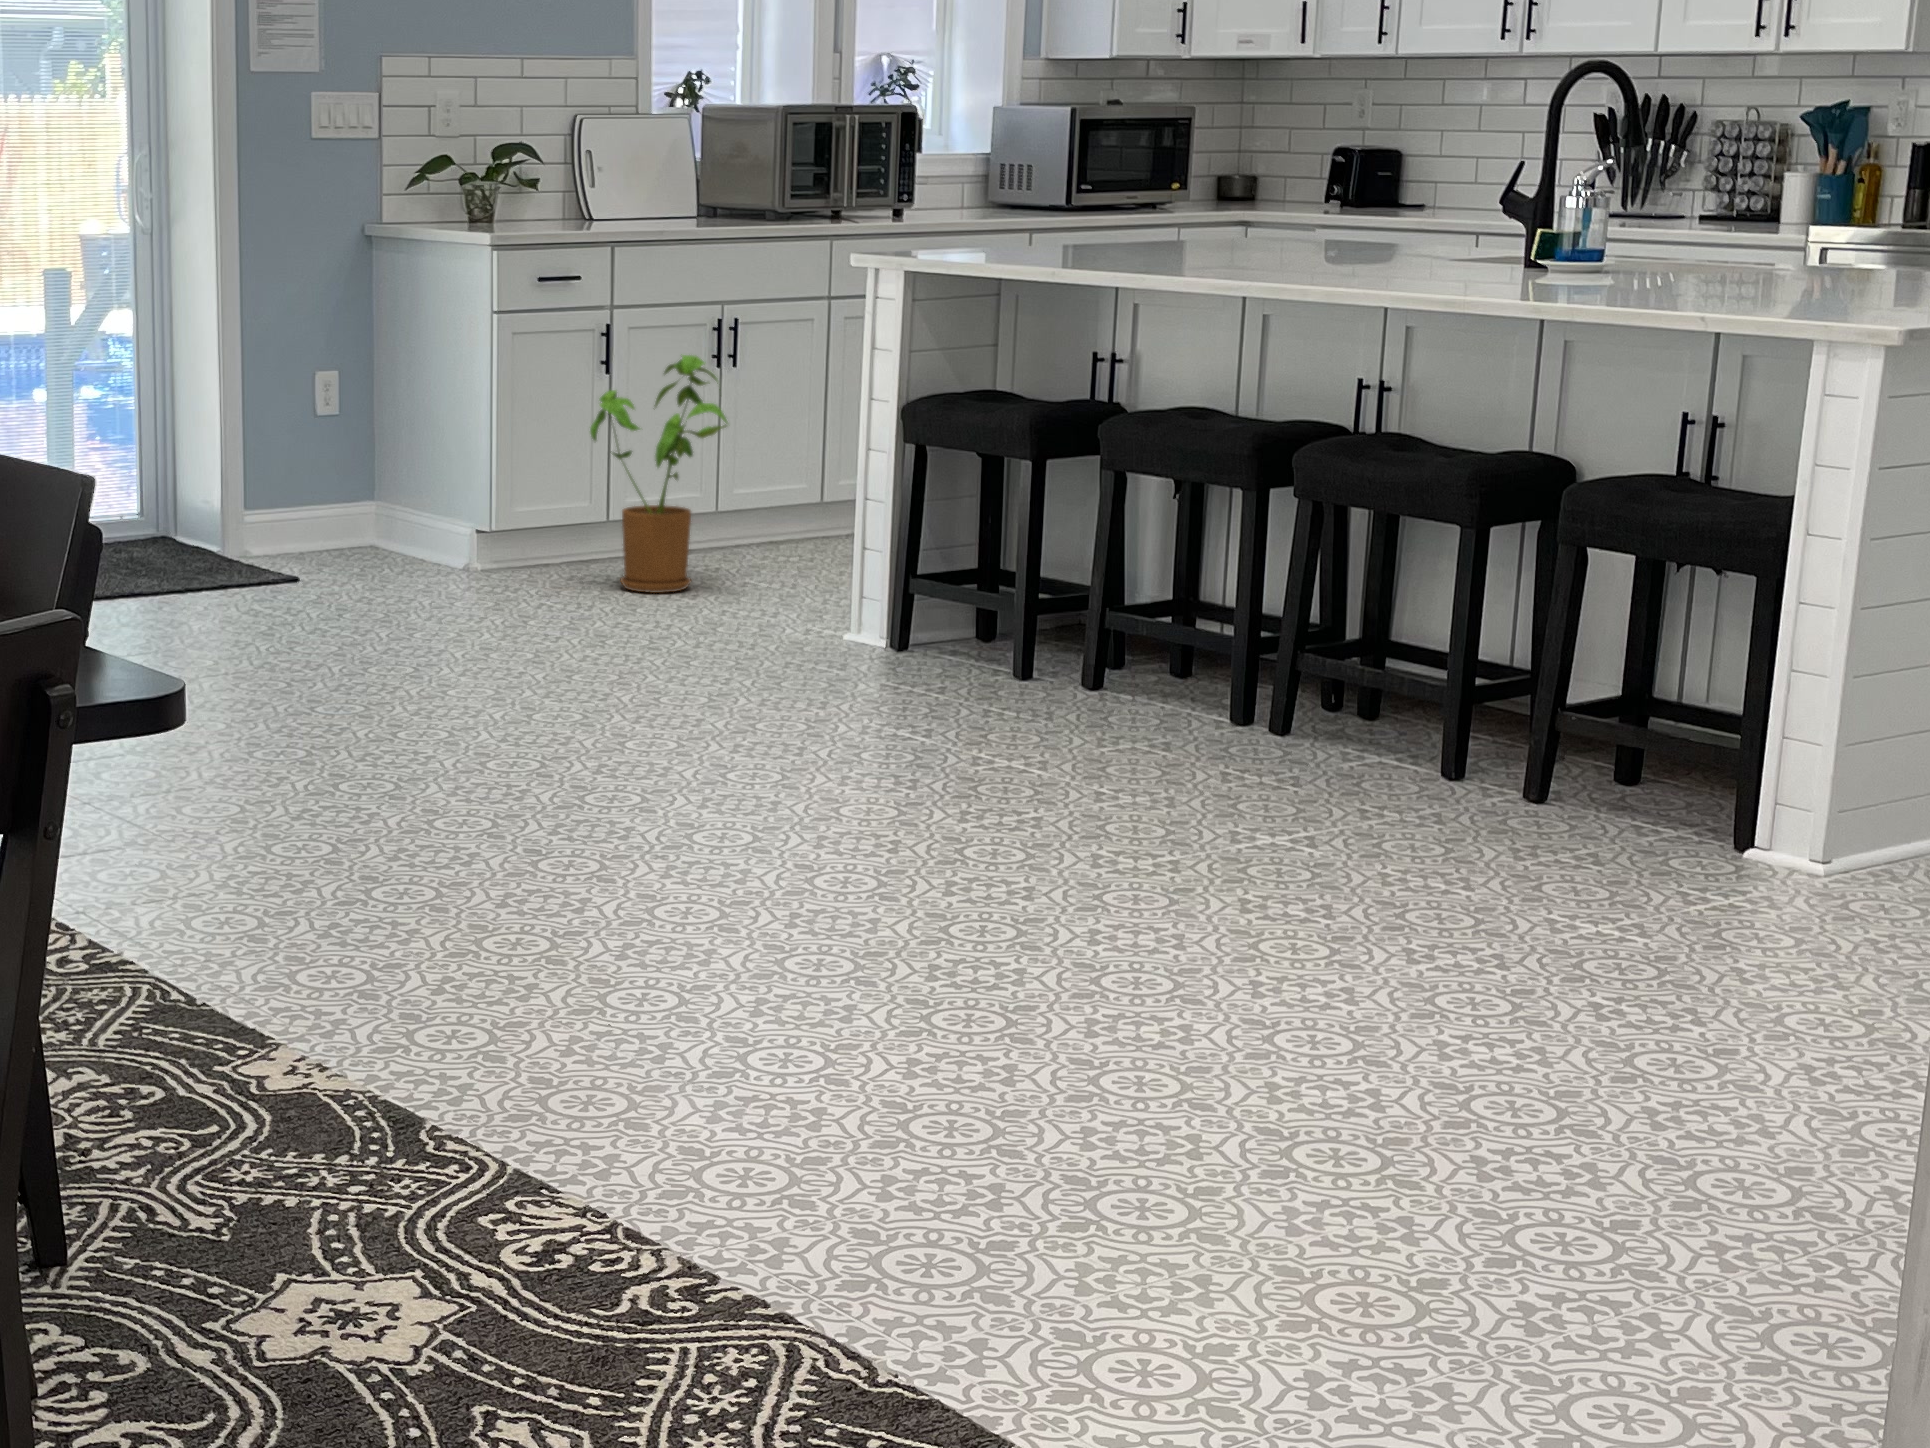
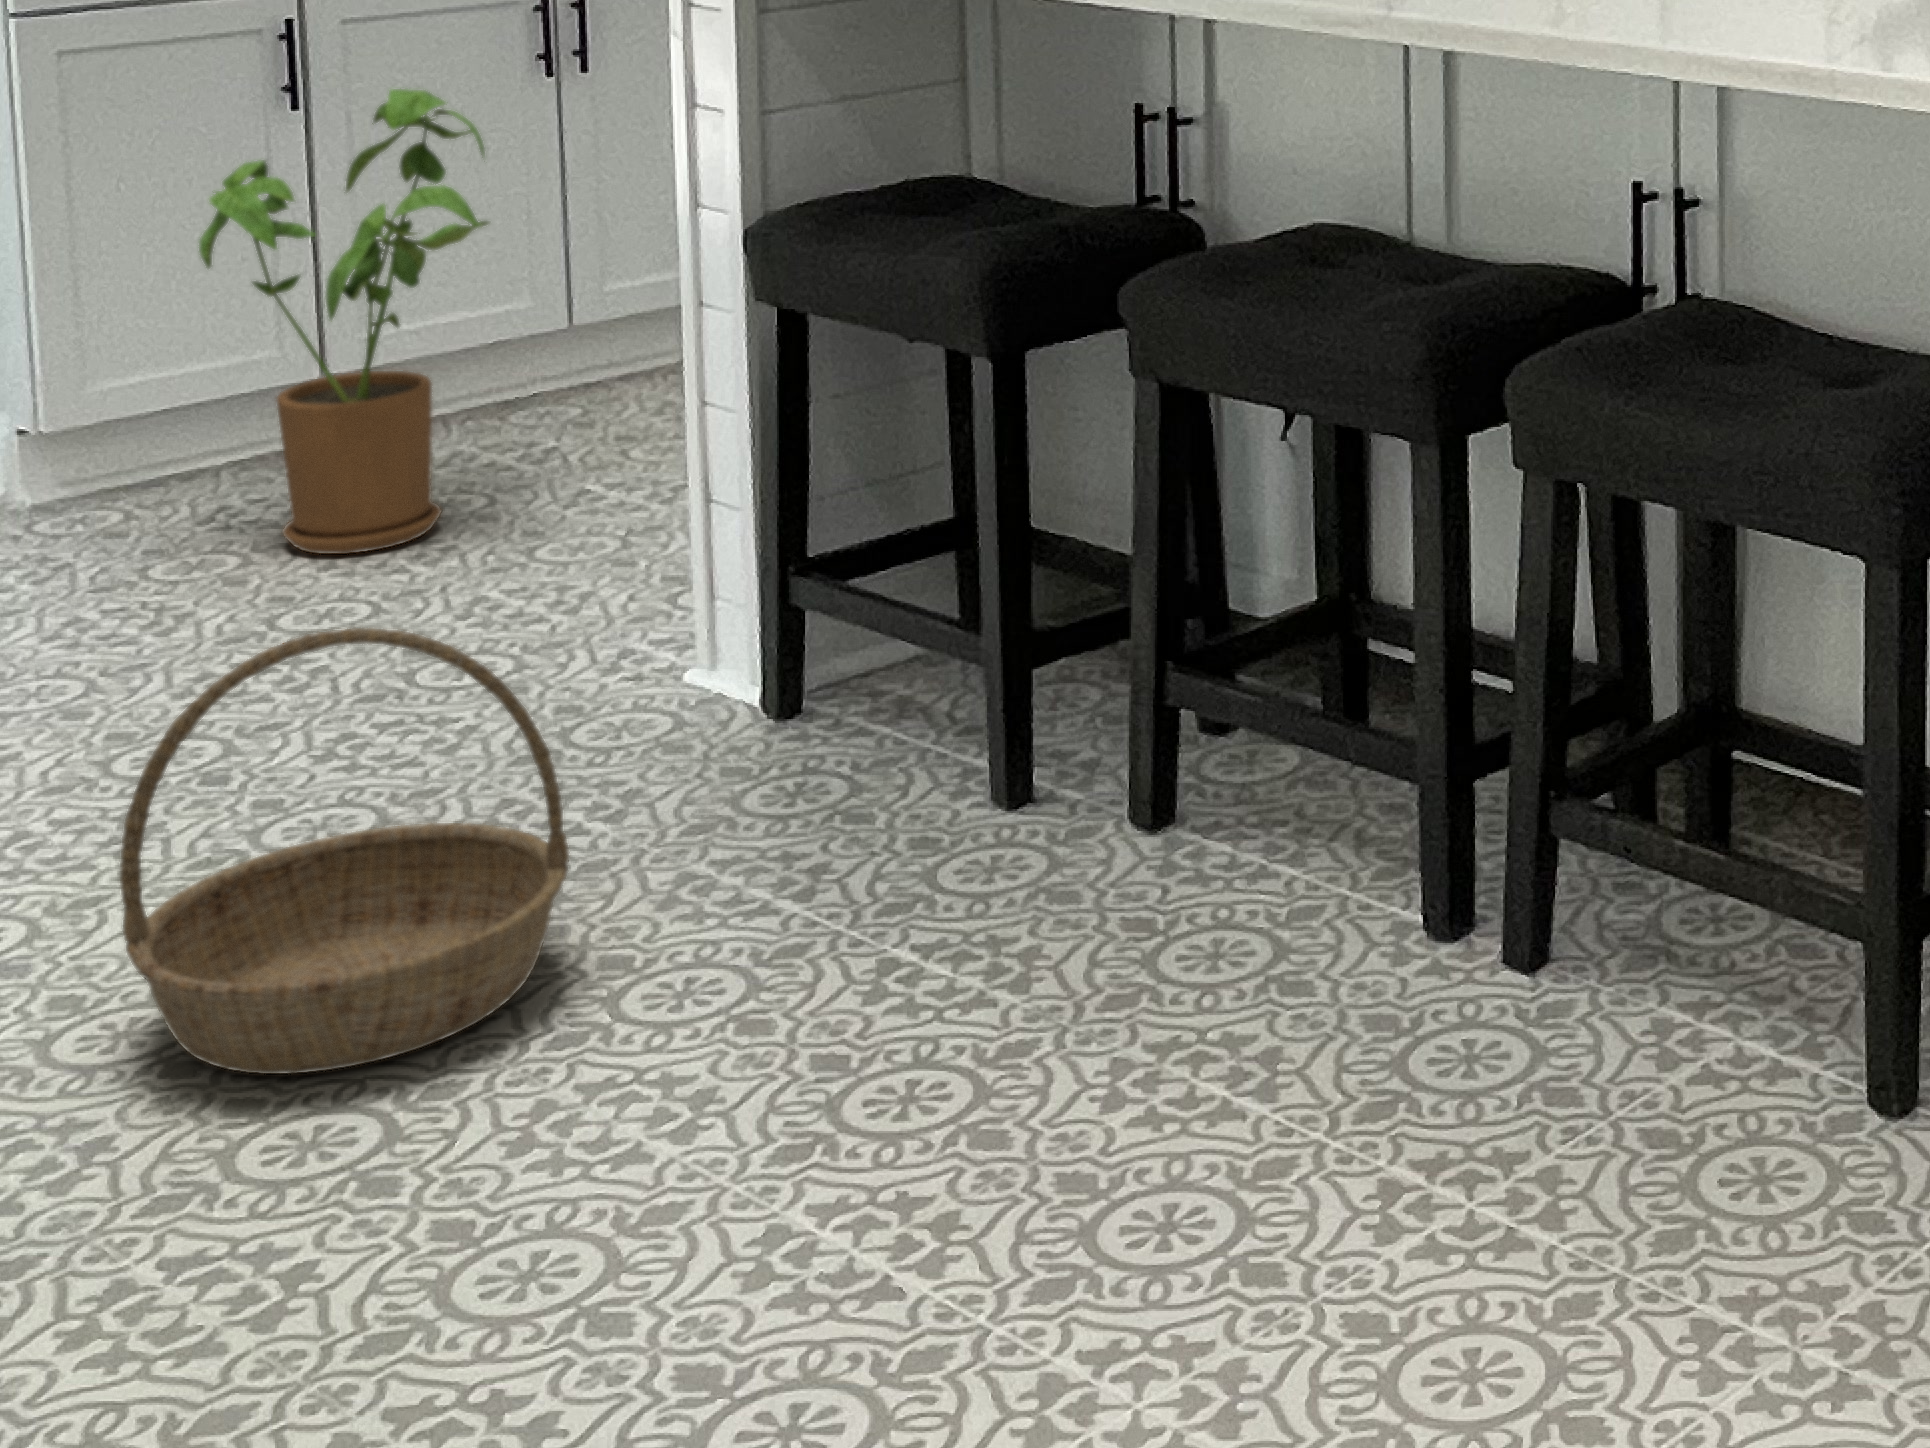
basket: none [695,539,859,714] -> present [120,628,569,1074]

